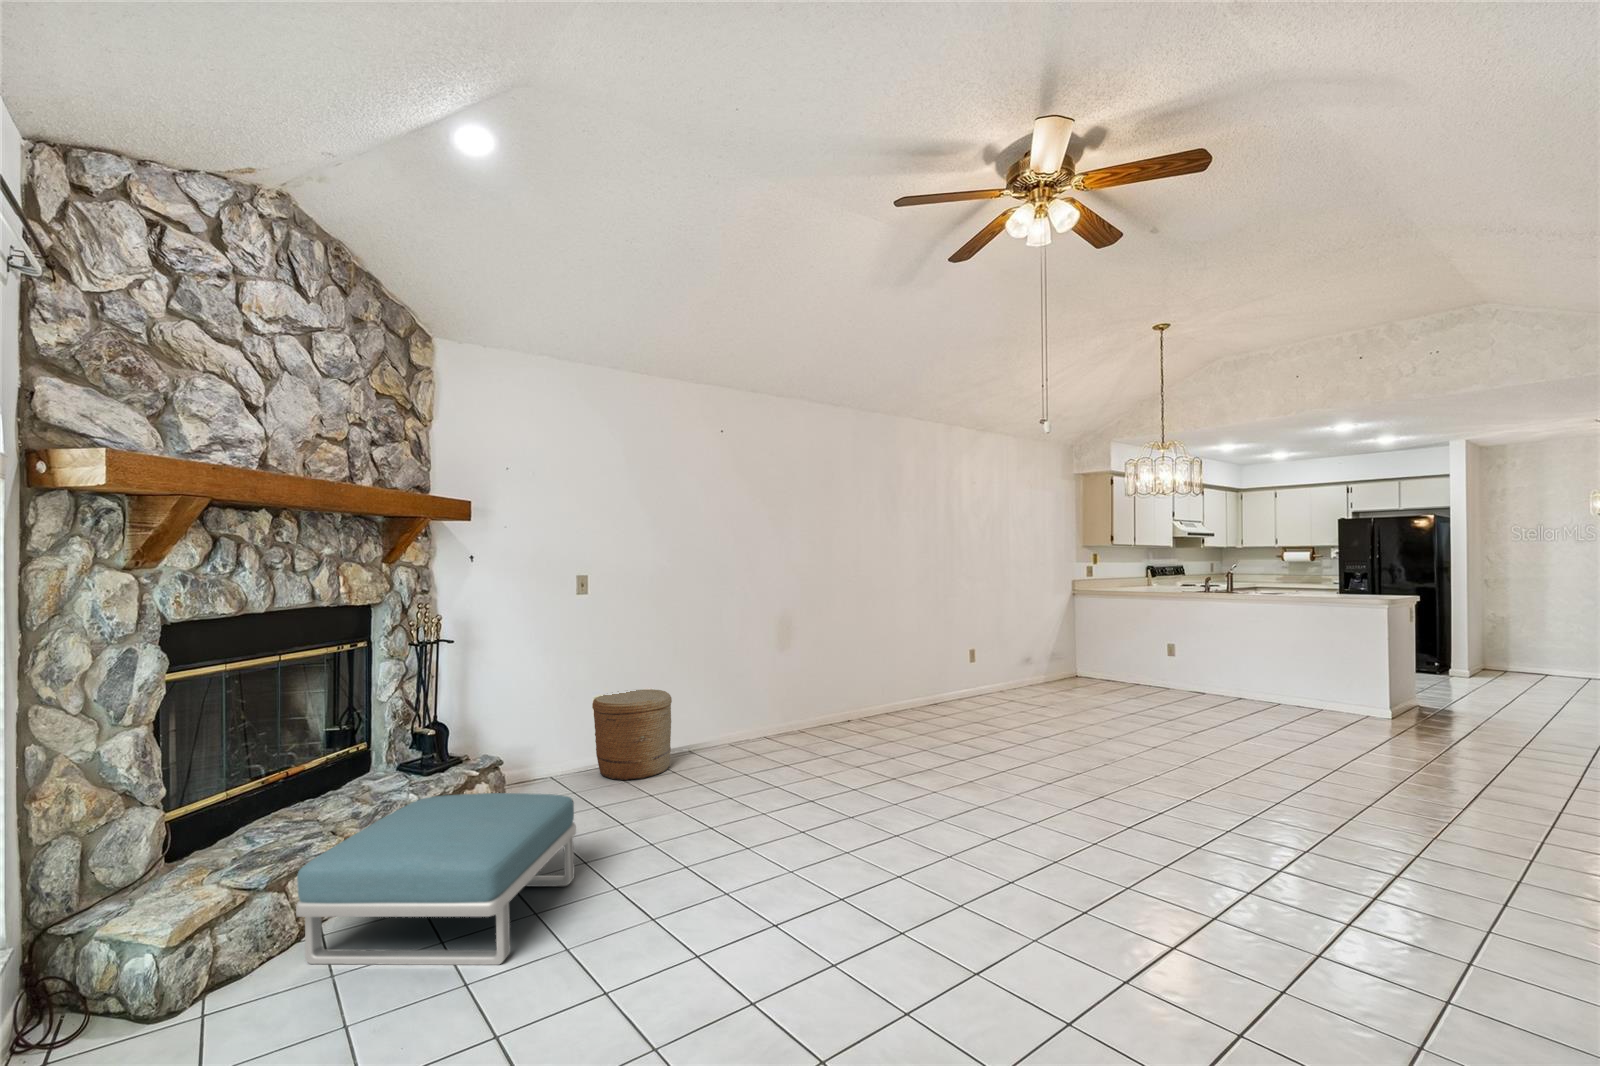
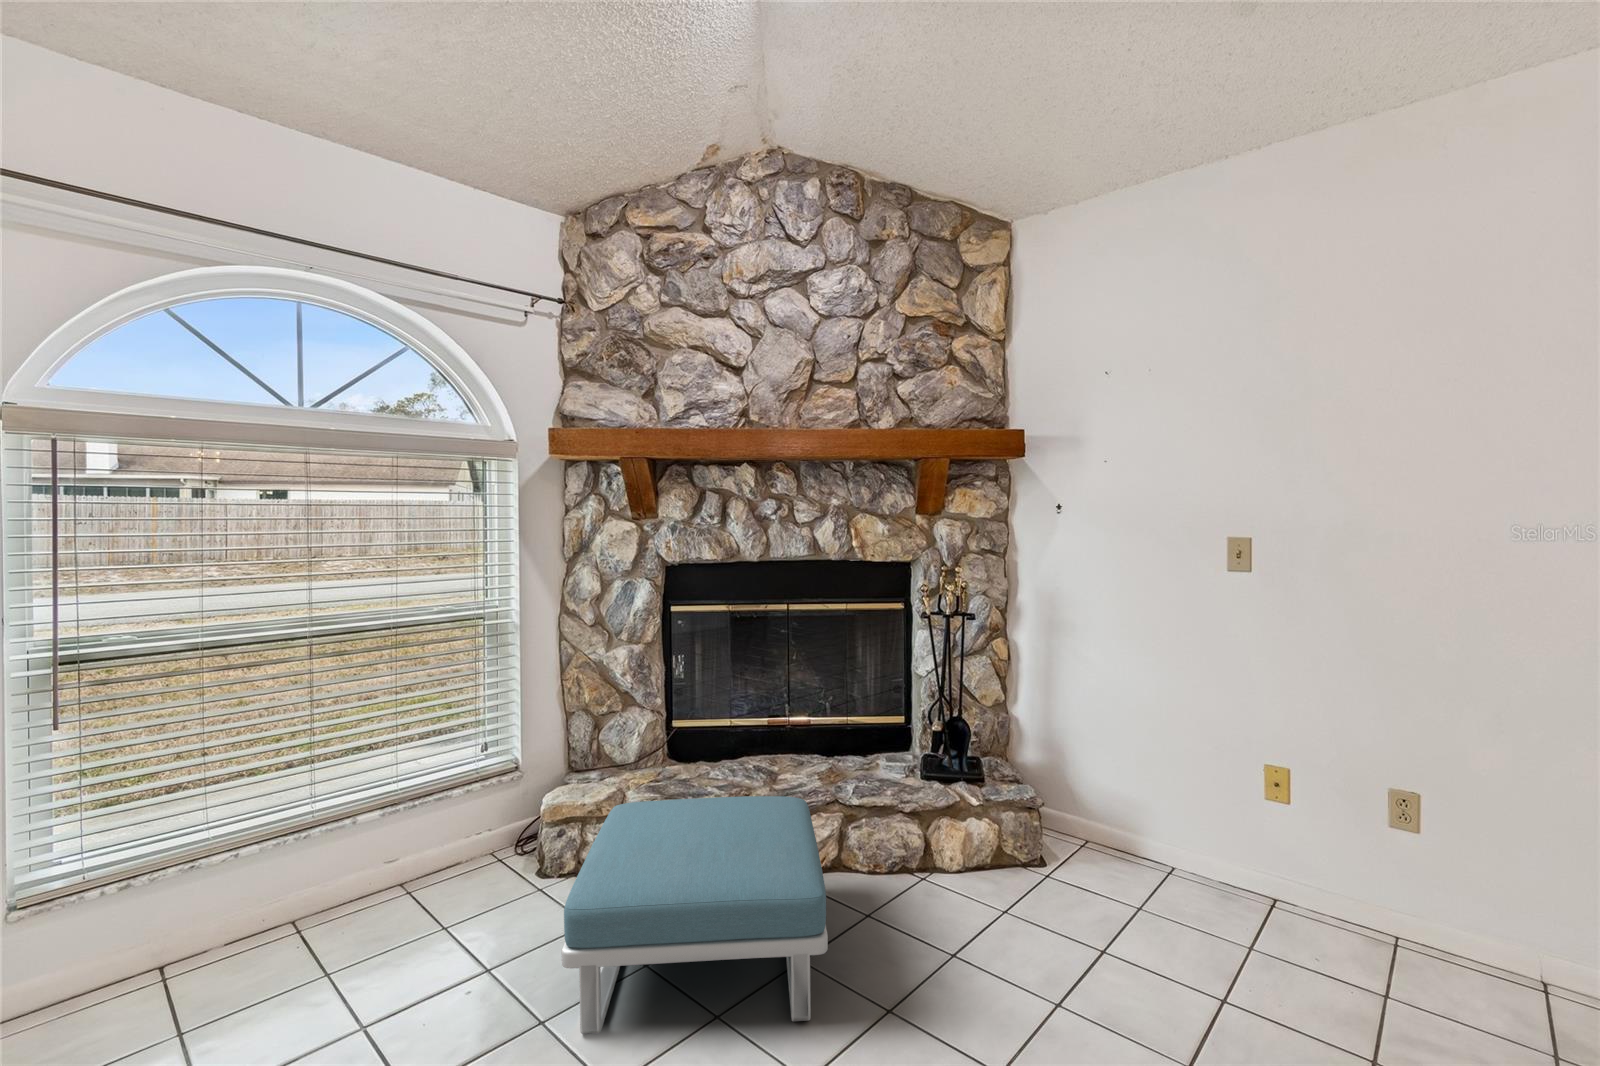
woven basket: present [592,689,672,780] -> none [1202,772,1394,989]

